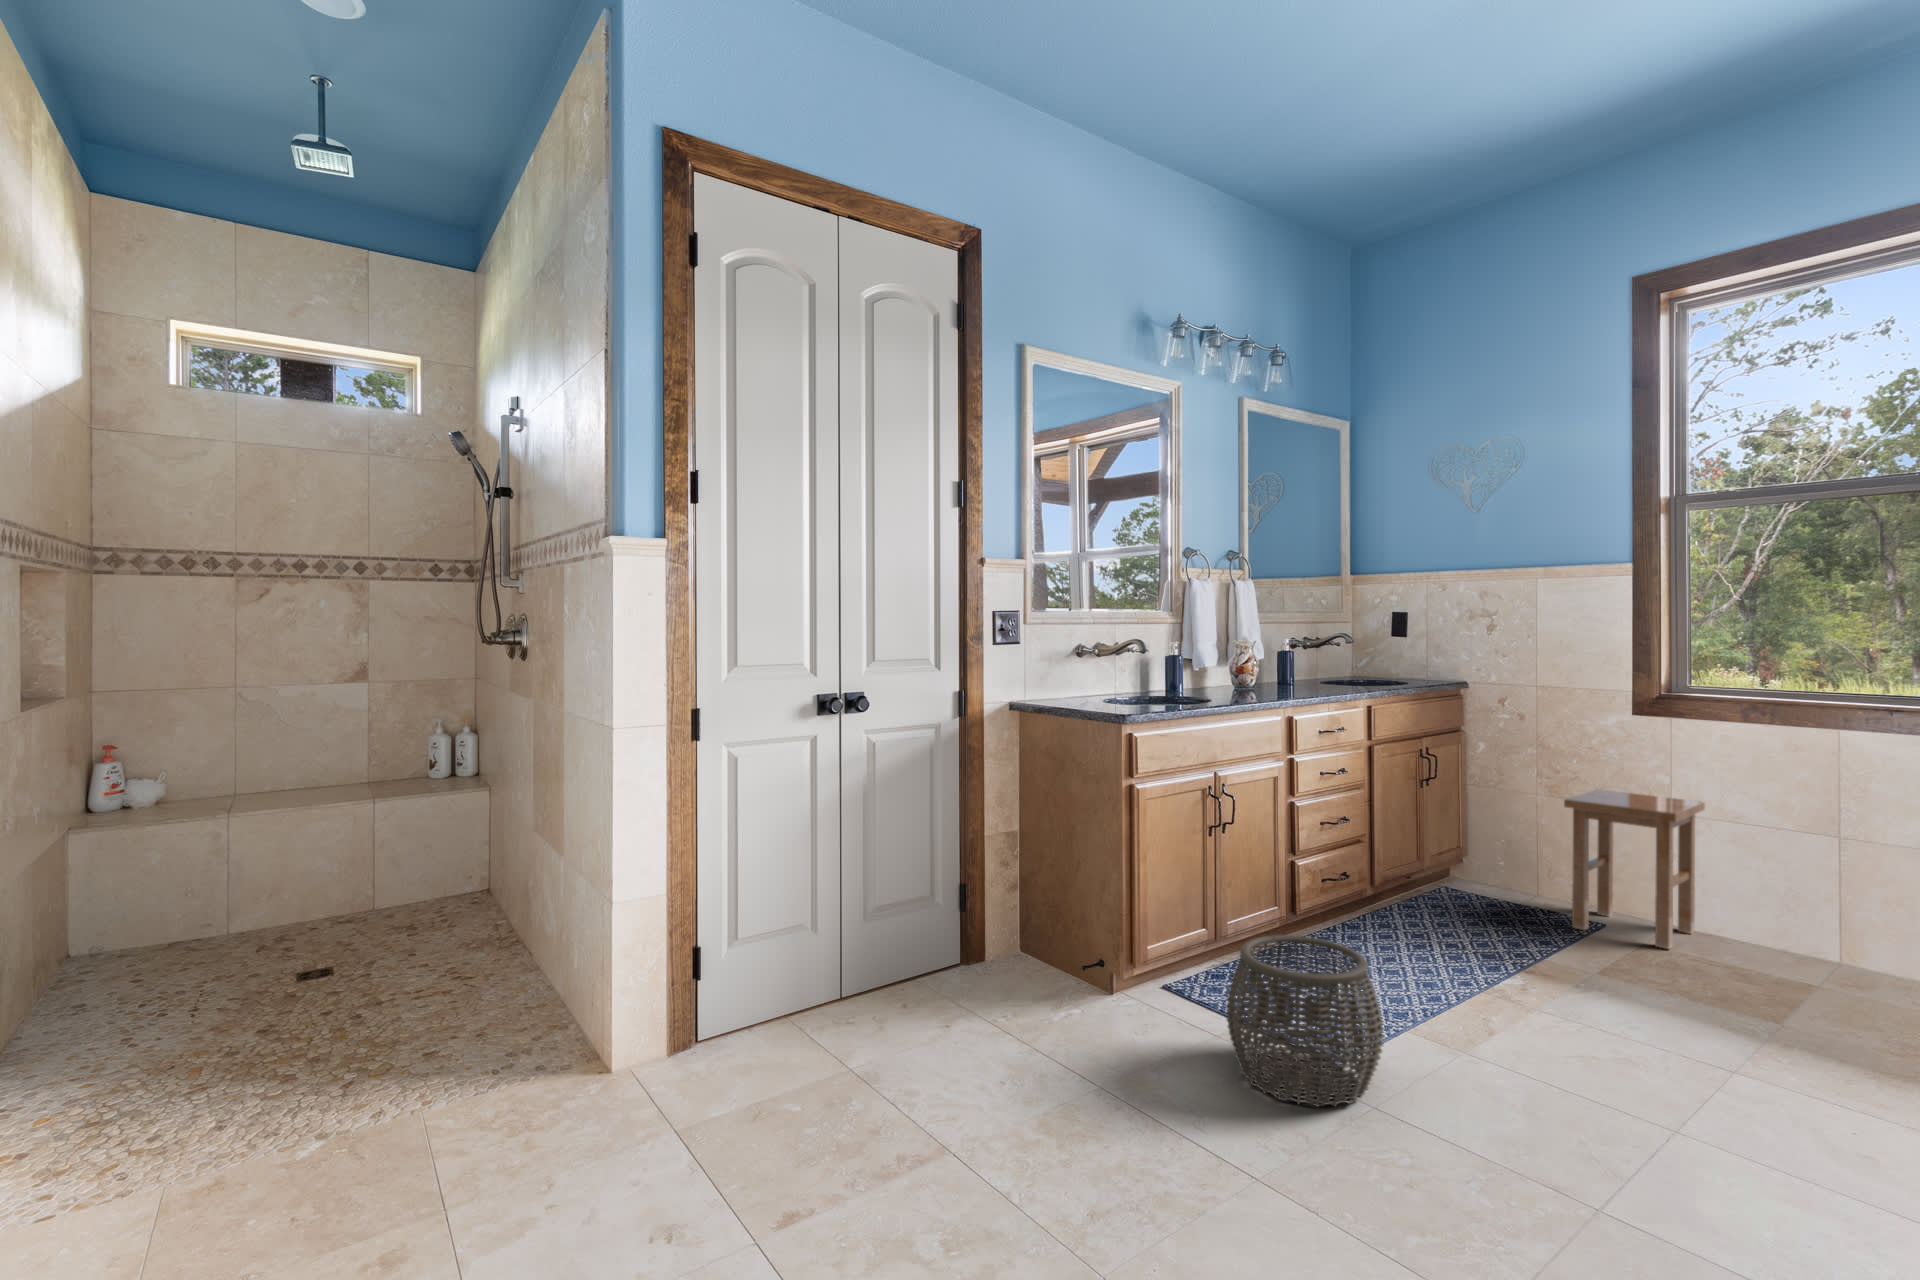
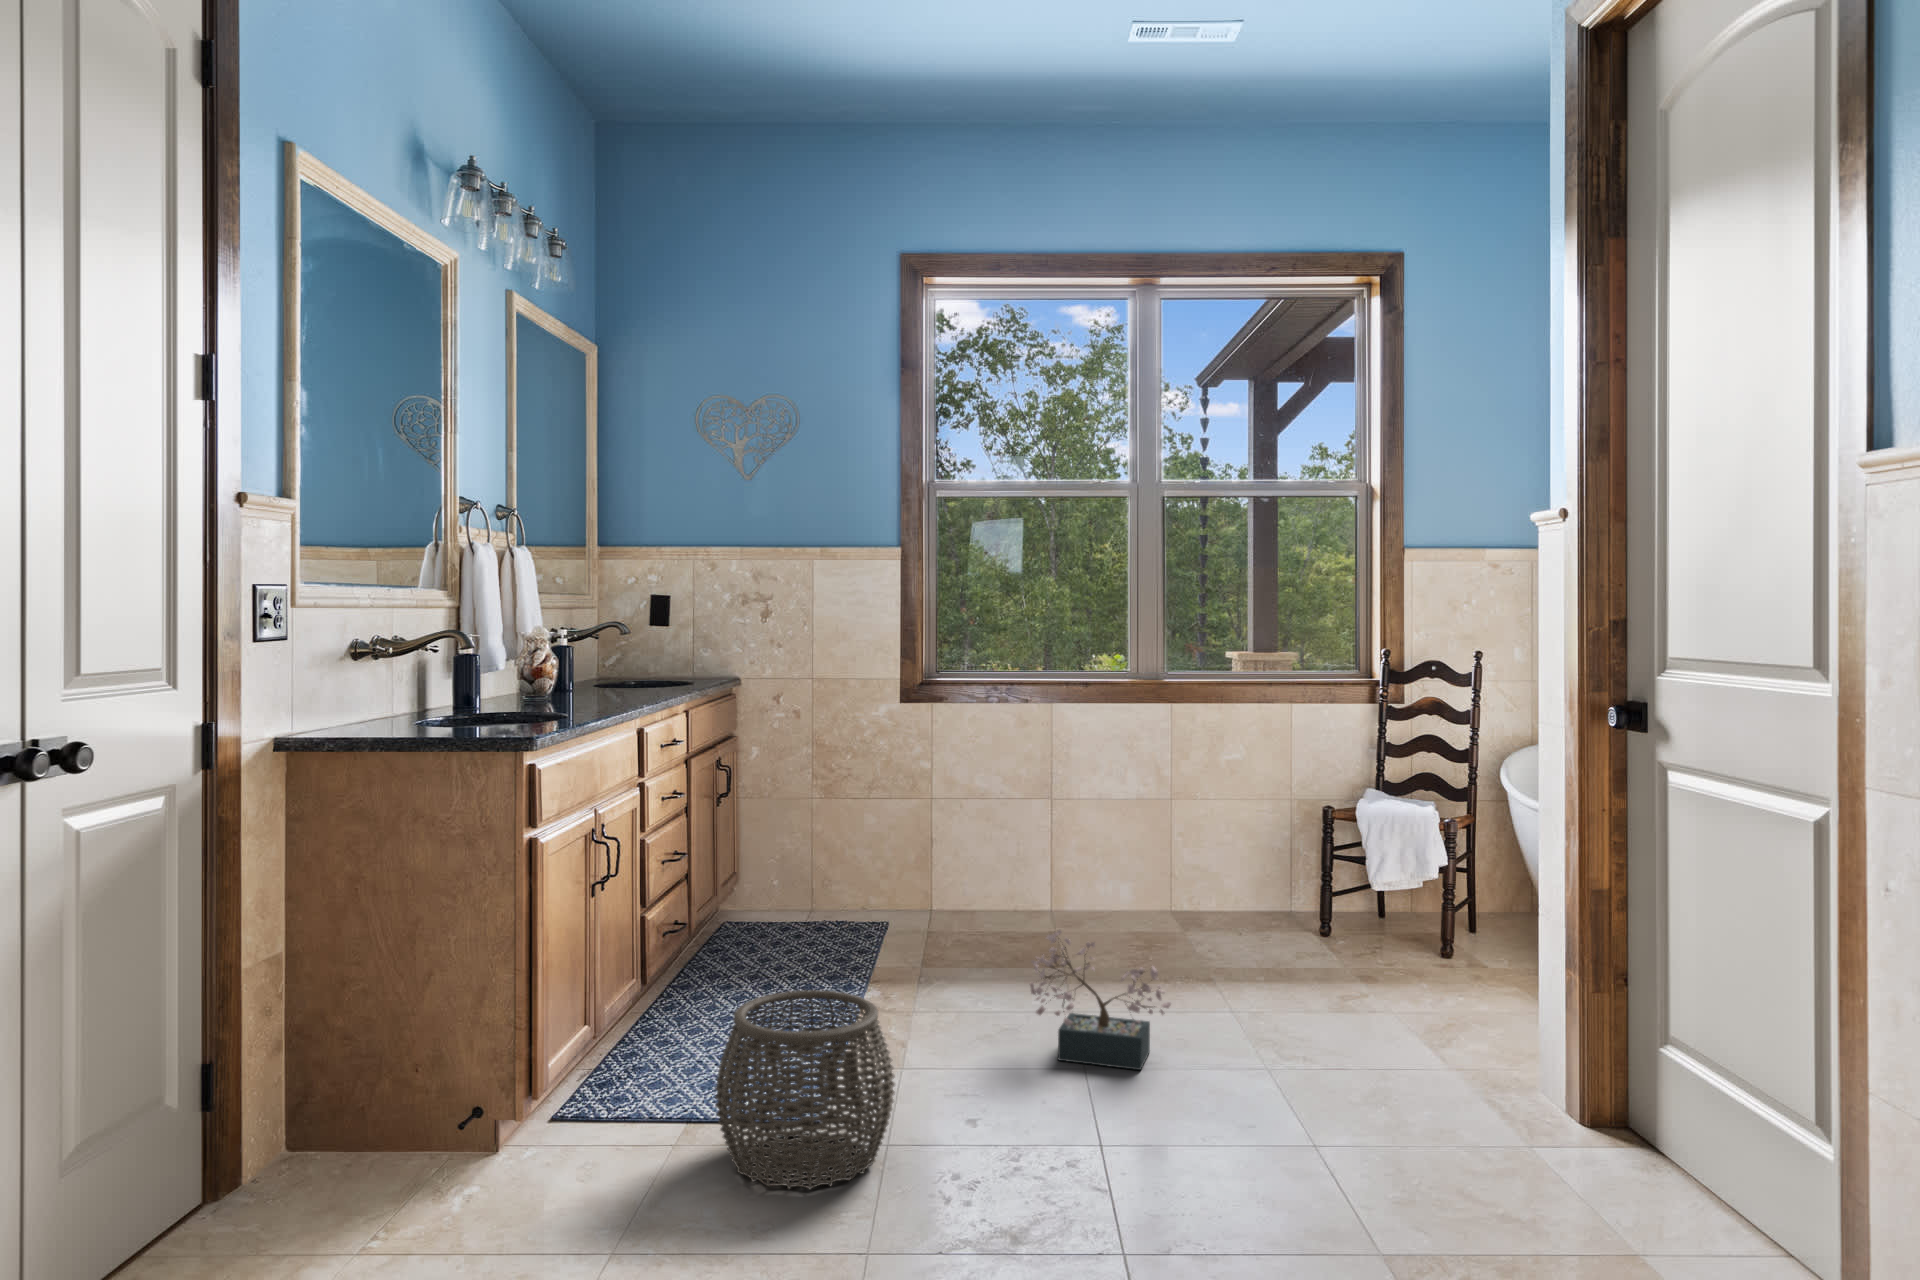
stool: present [1564,789,1705,949] -> none [865,785,962,934]
decorative plant: none [1619,958,1825,1140] -> present [1030,930,1171,1070]

